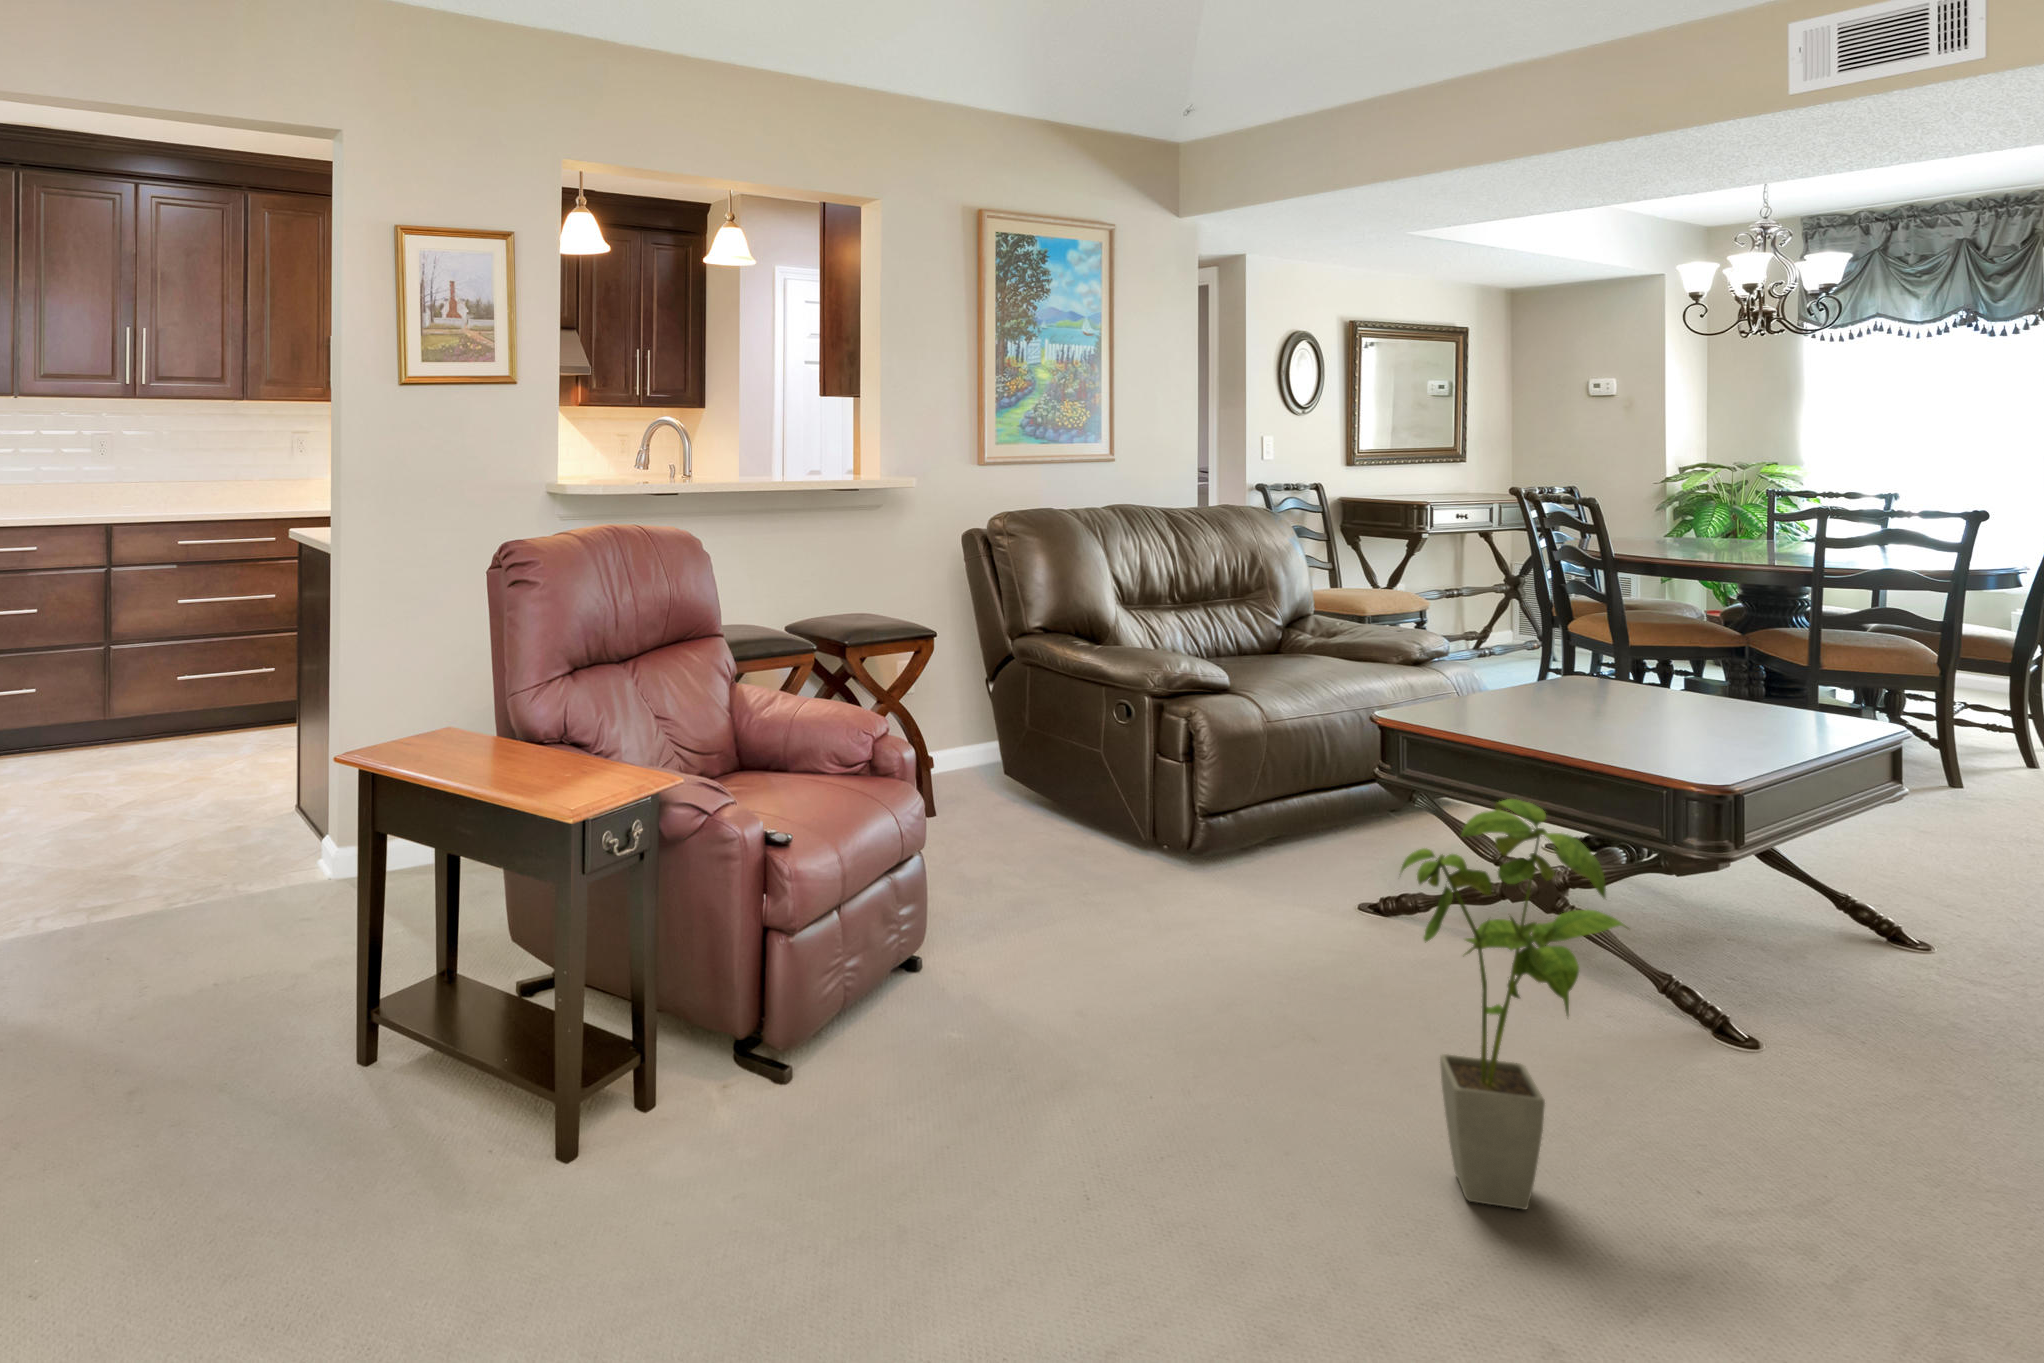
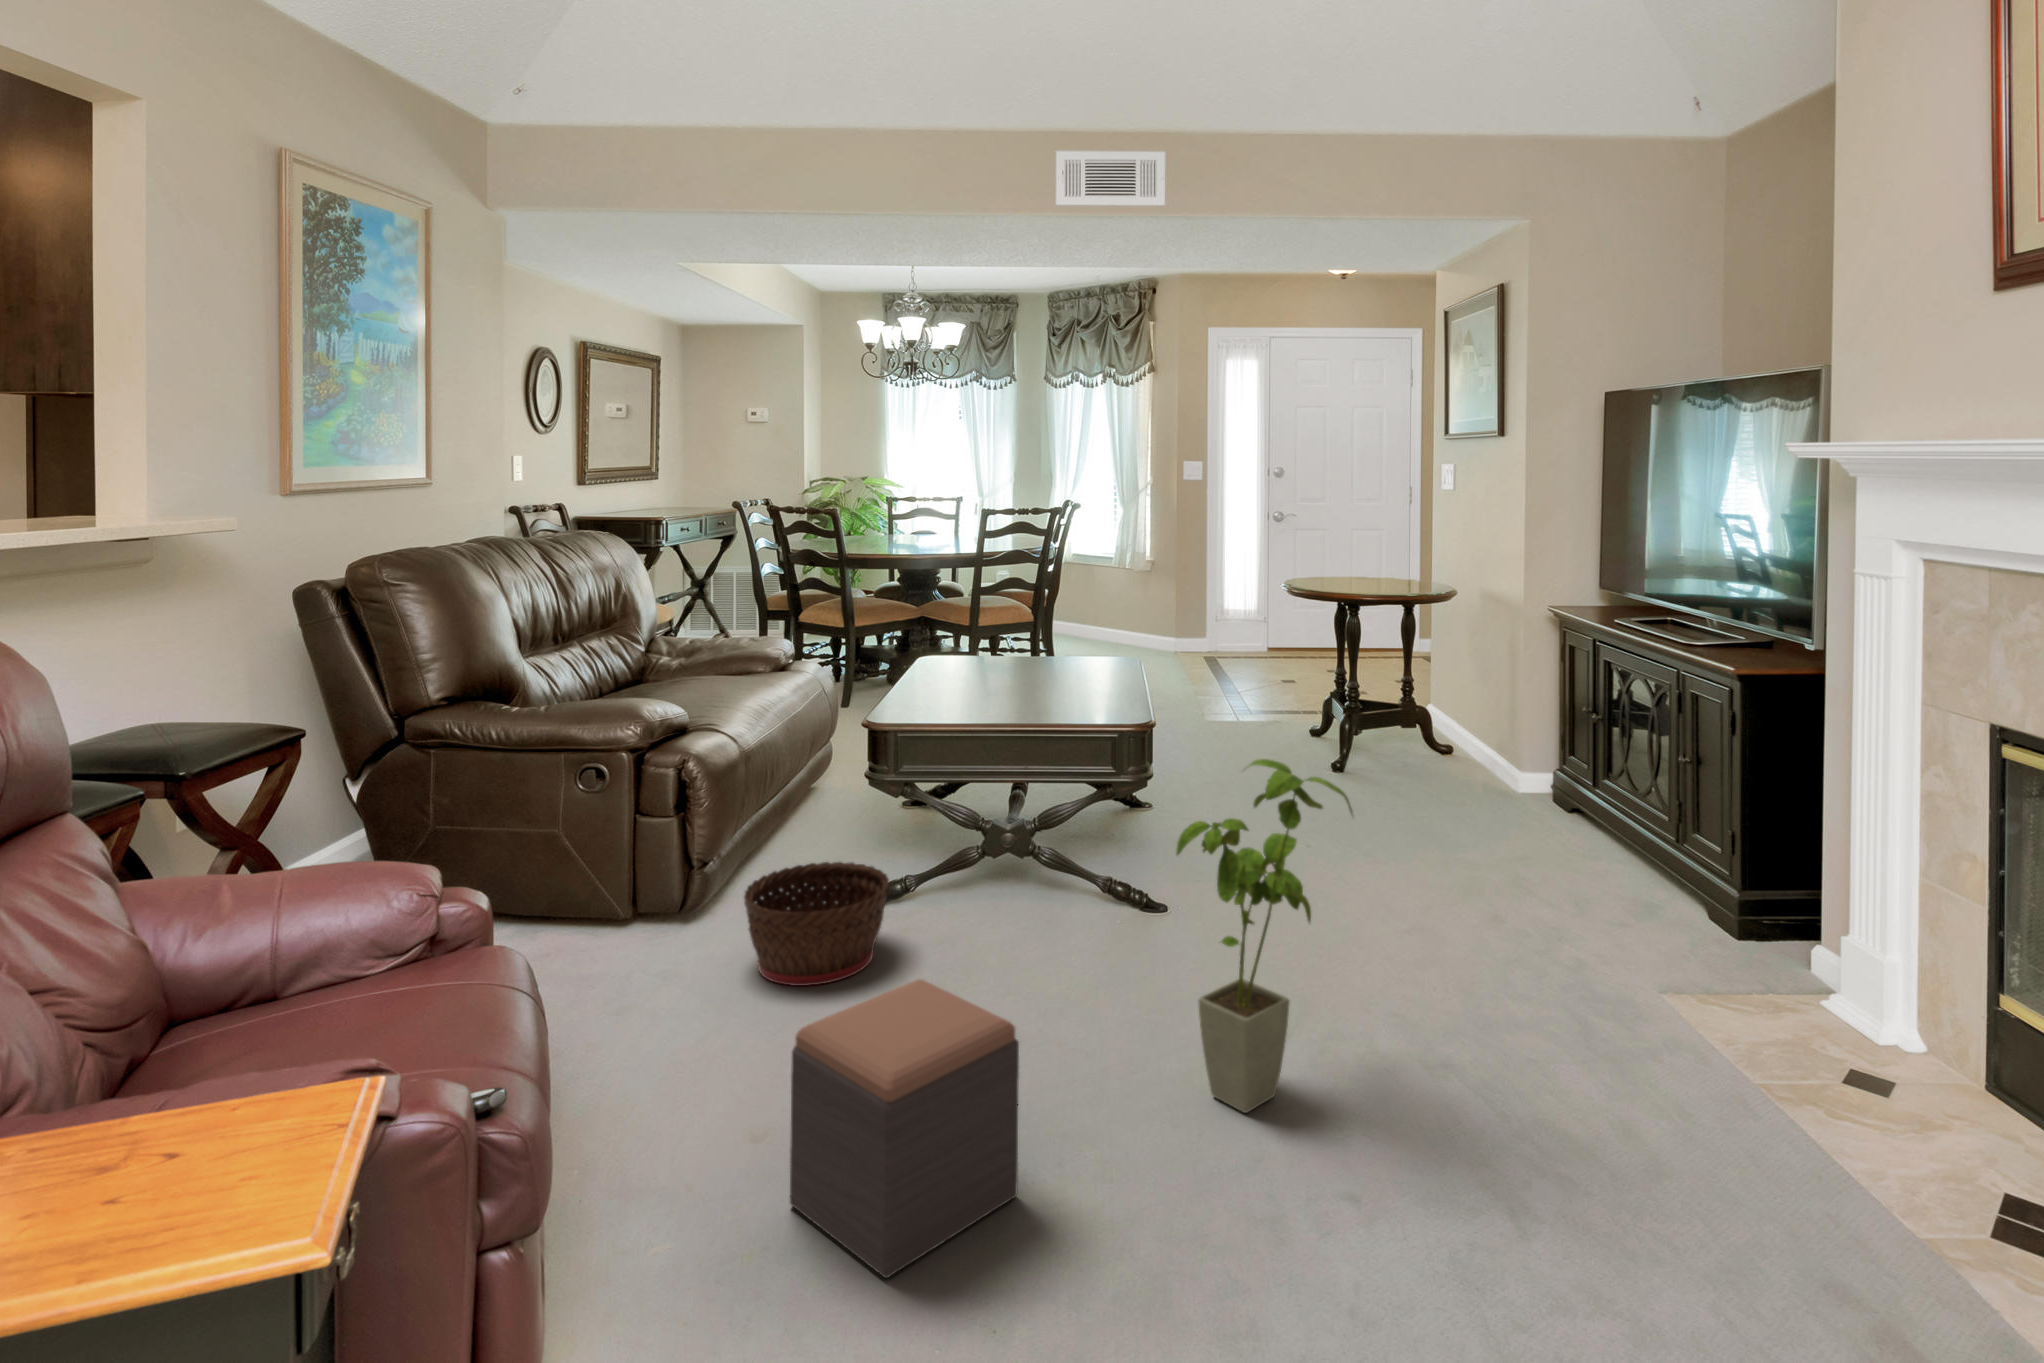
basket: none [1183,833,1327,946] -> present [744,862,889,986]
footstool: none [1018,903,1171,1126] -> present [790,979,1019,1278]

